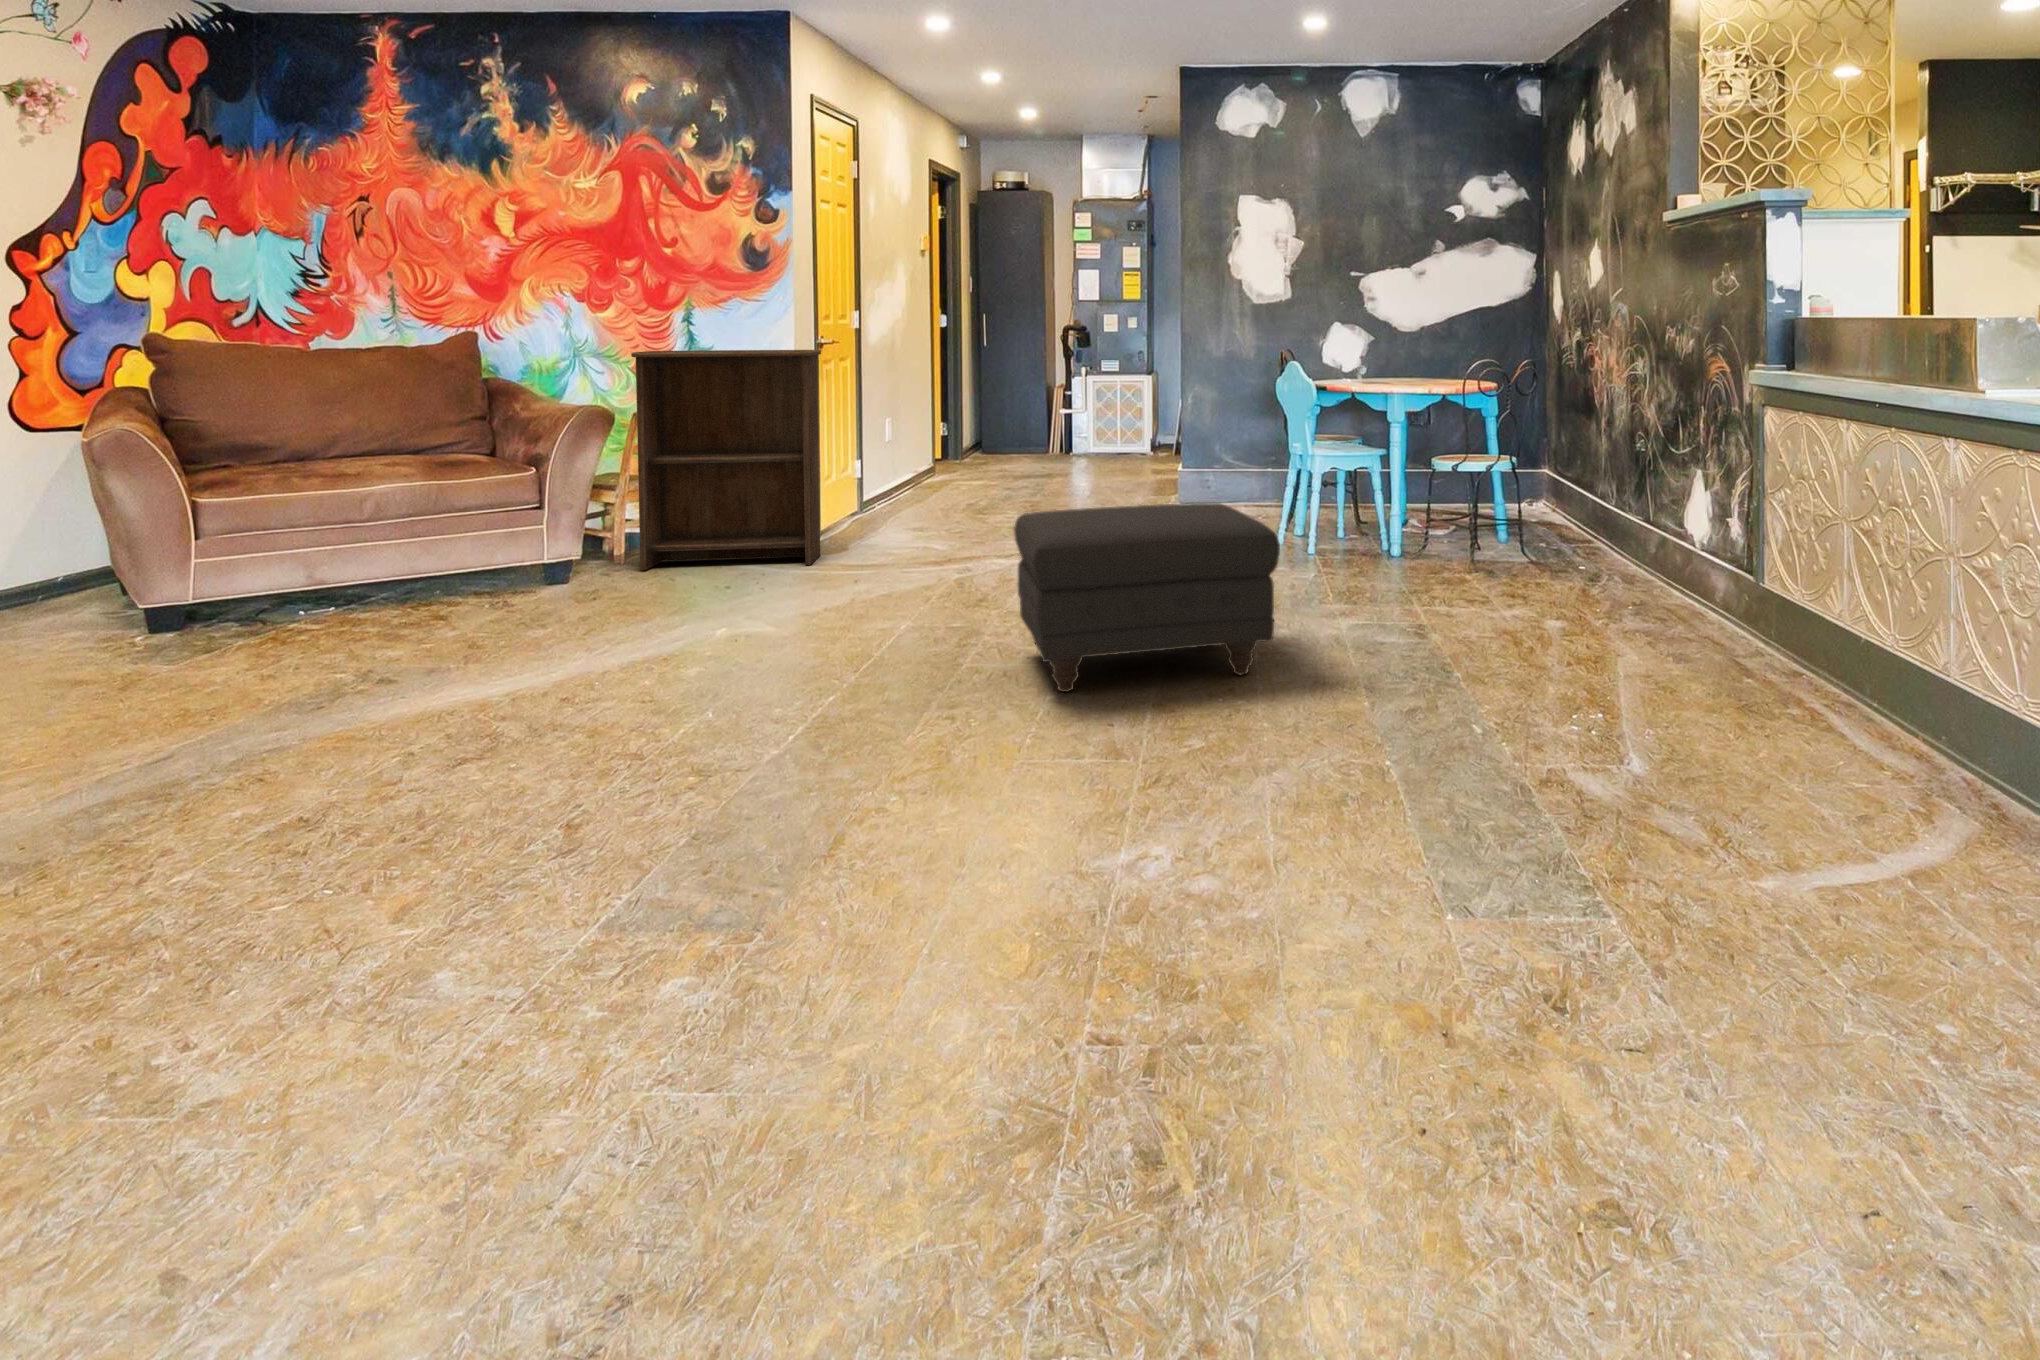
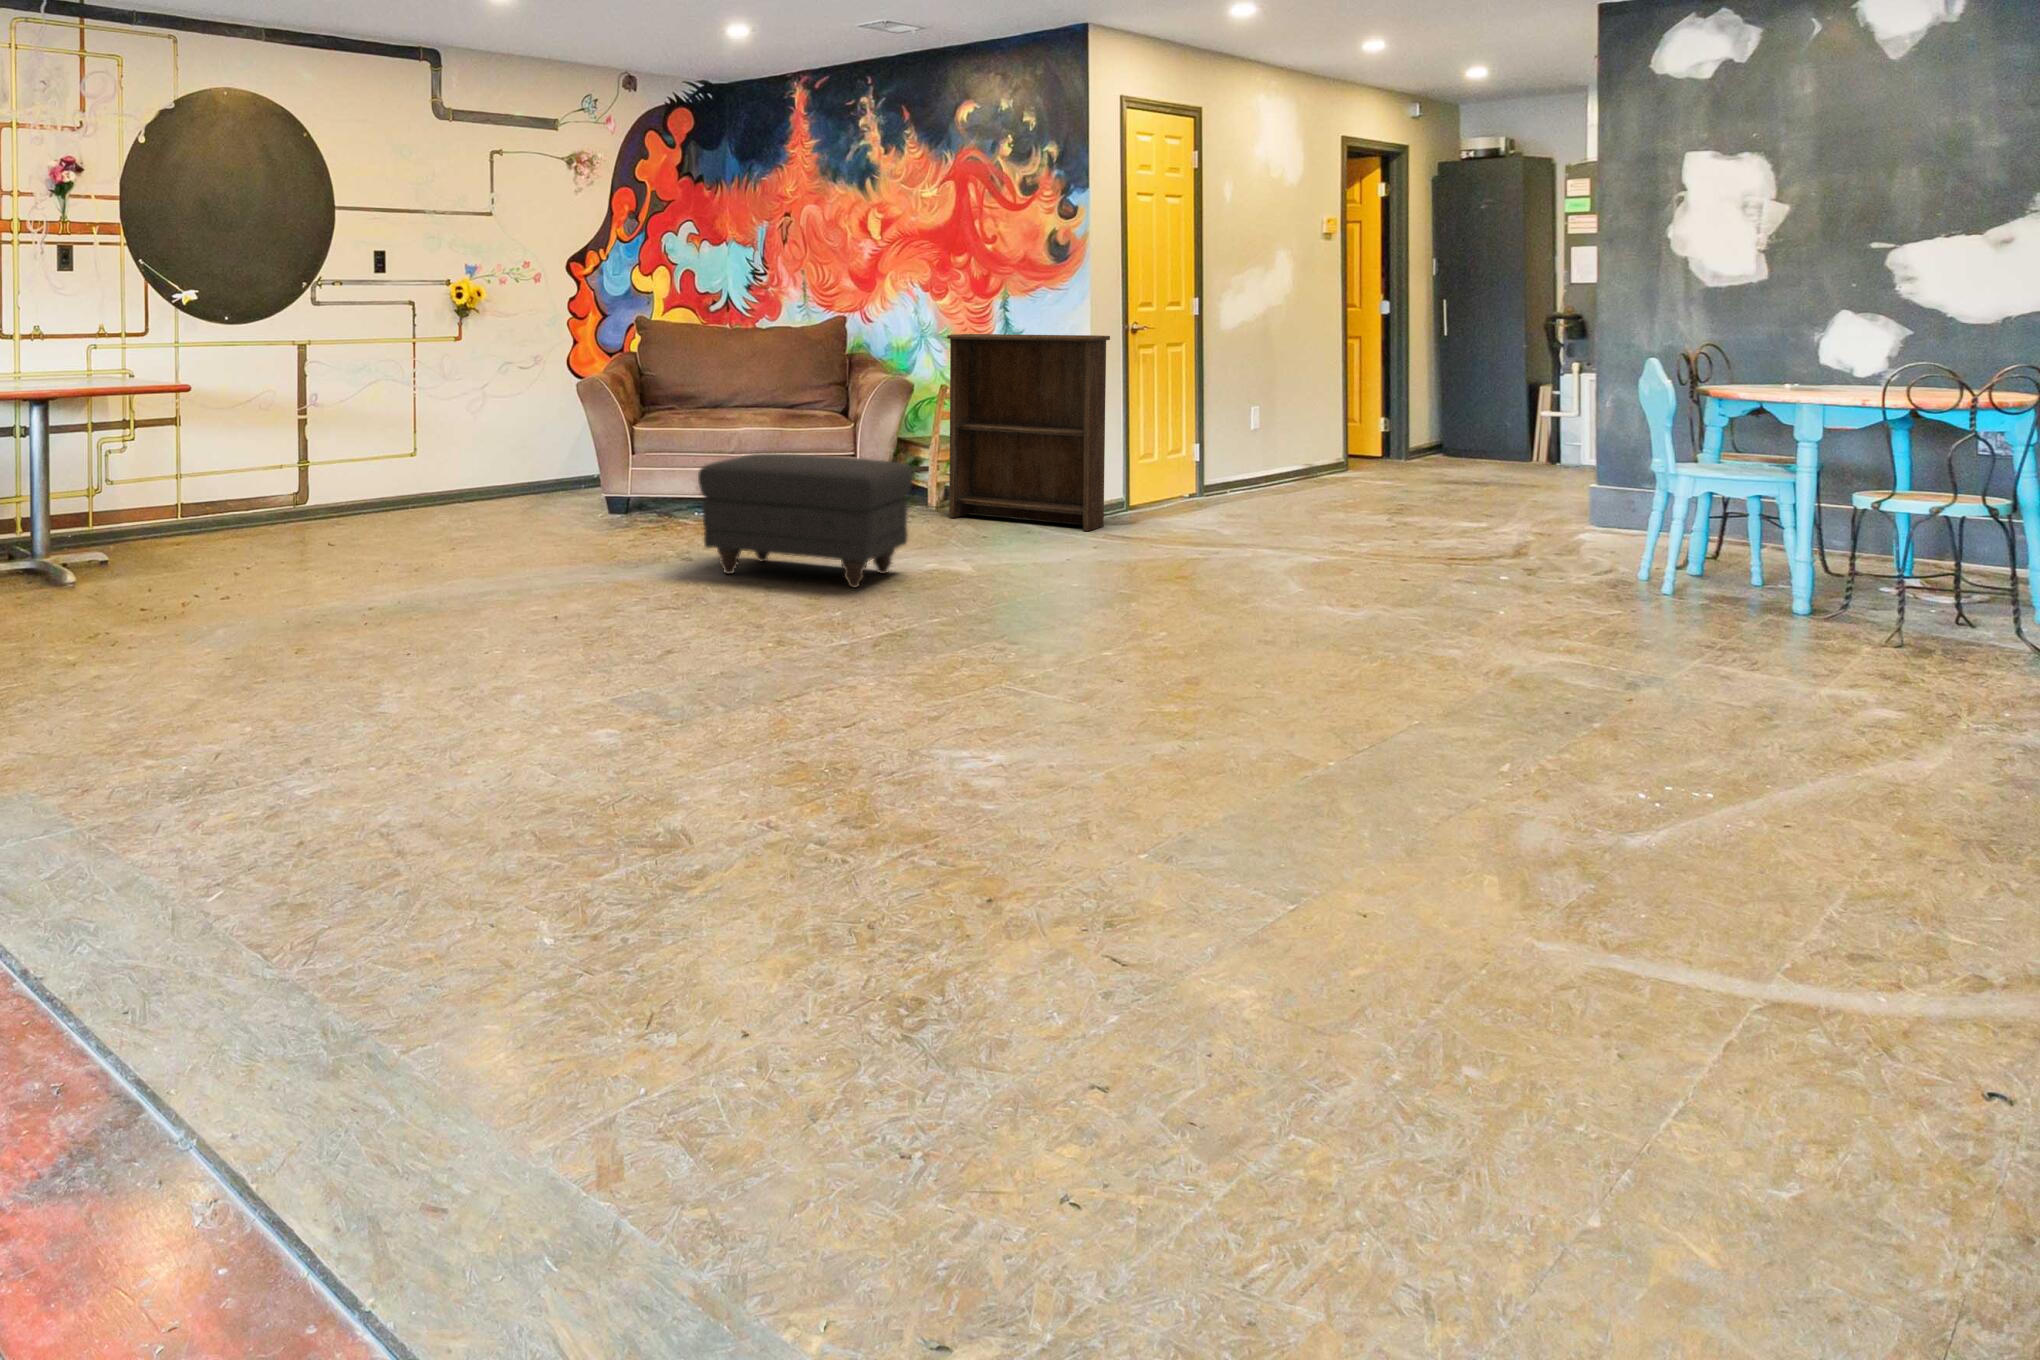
ottoman: present [1014,503,1280,692] -> present [698,454,913,588]

